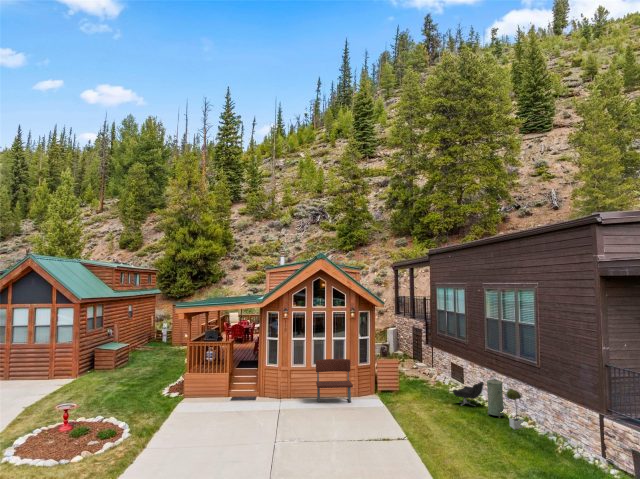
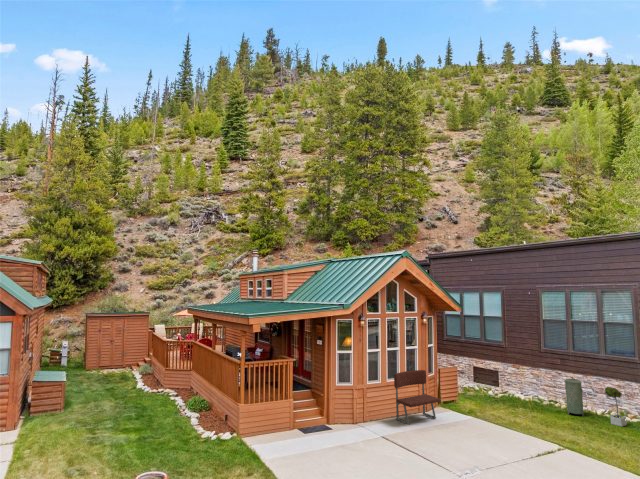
lounge chair: present [453,382,484,405] -> none [512,381,542,408]

